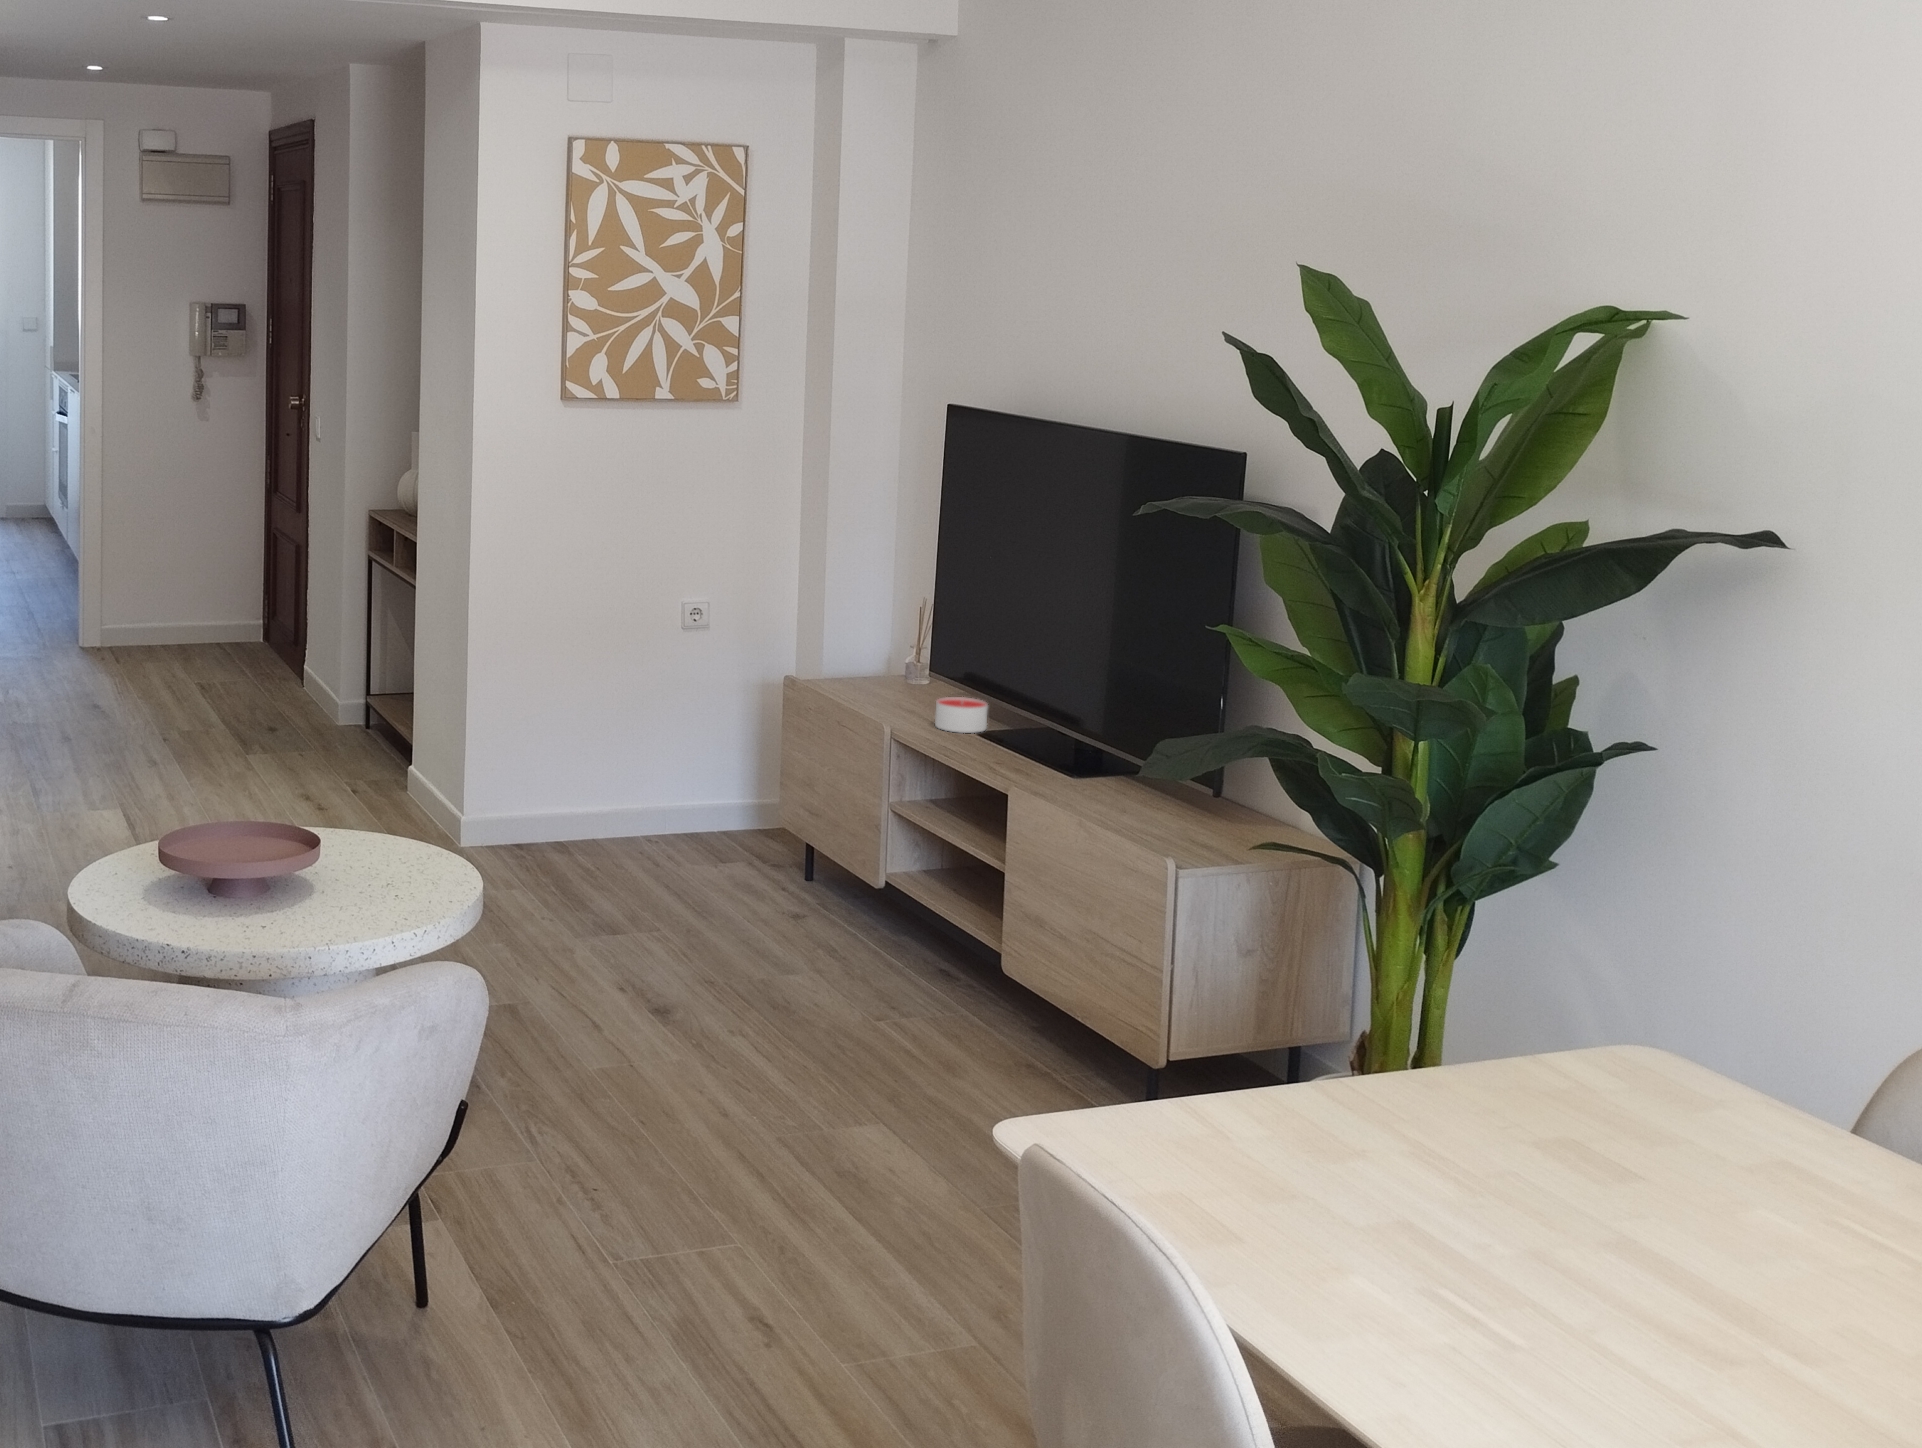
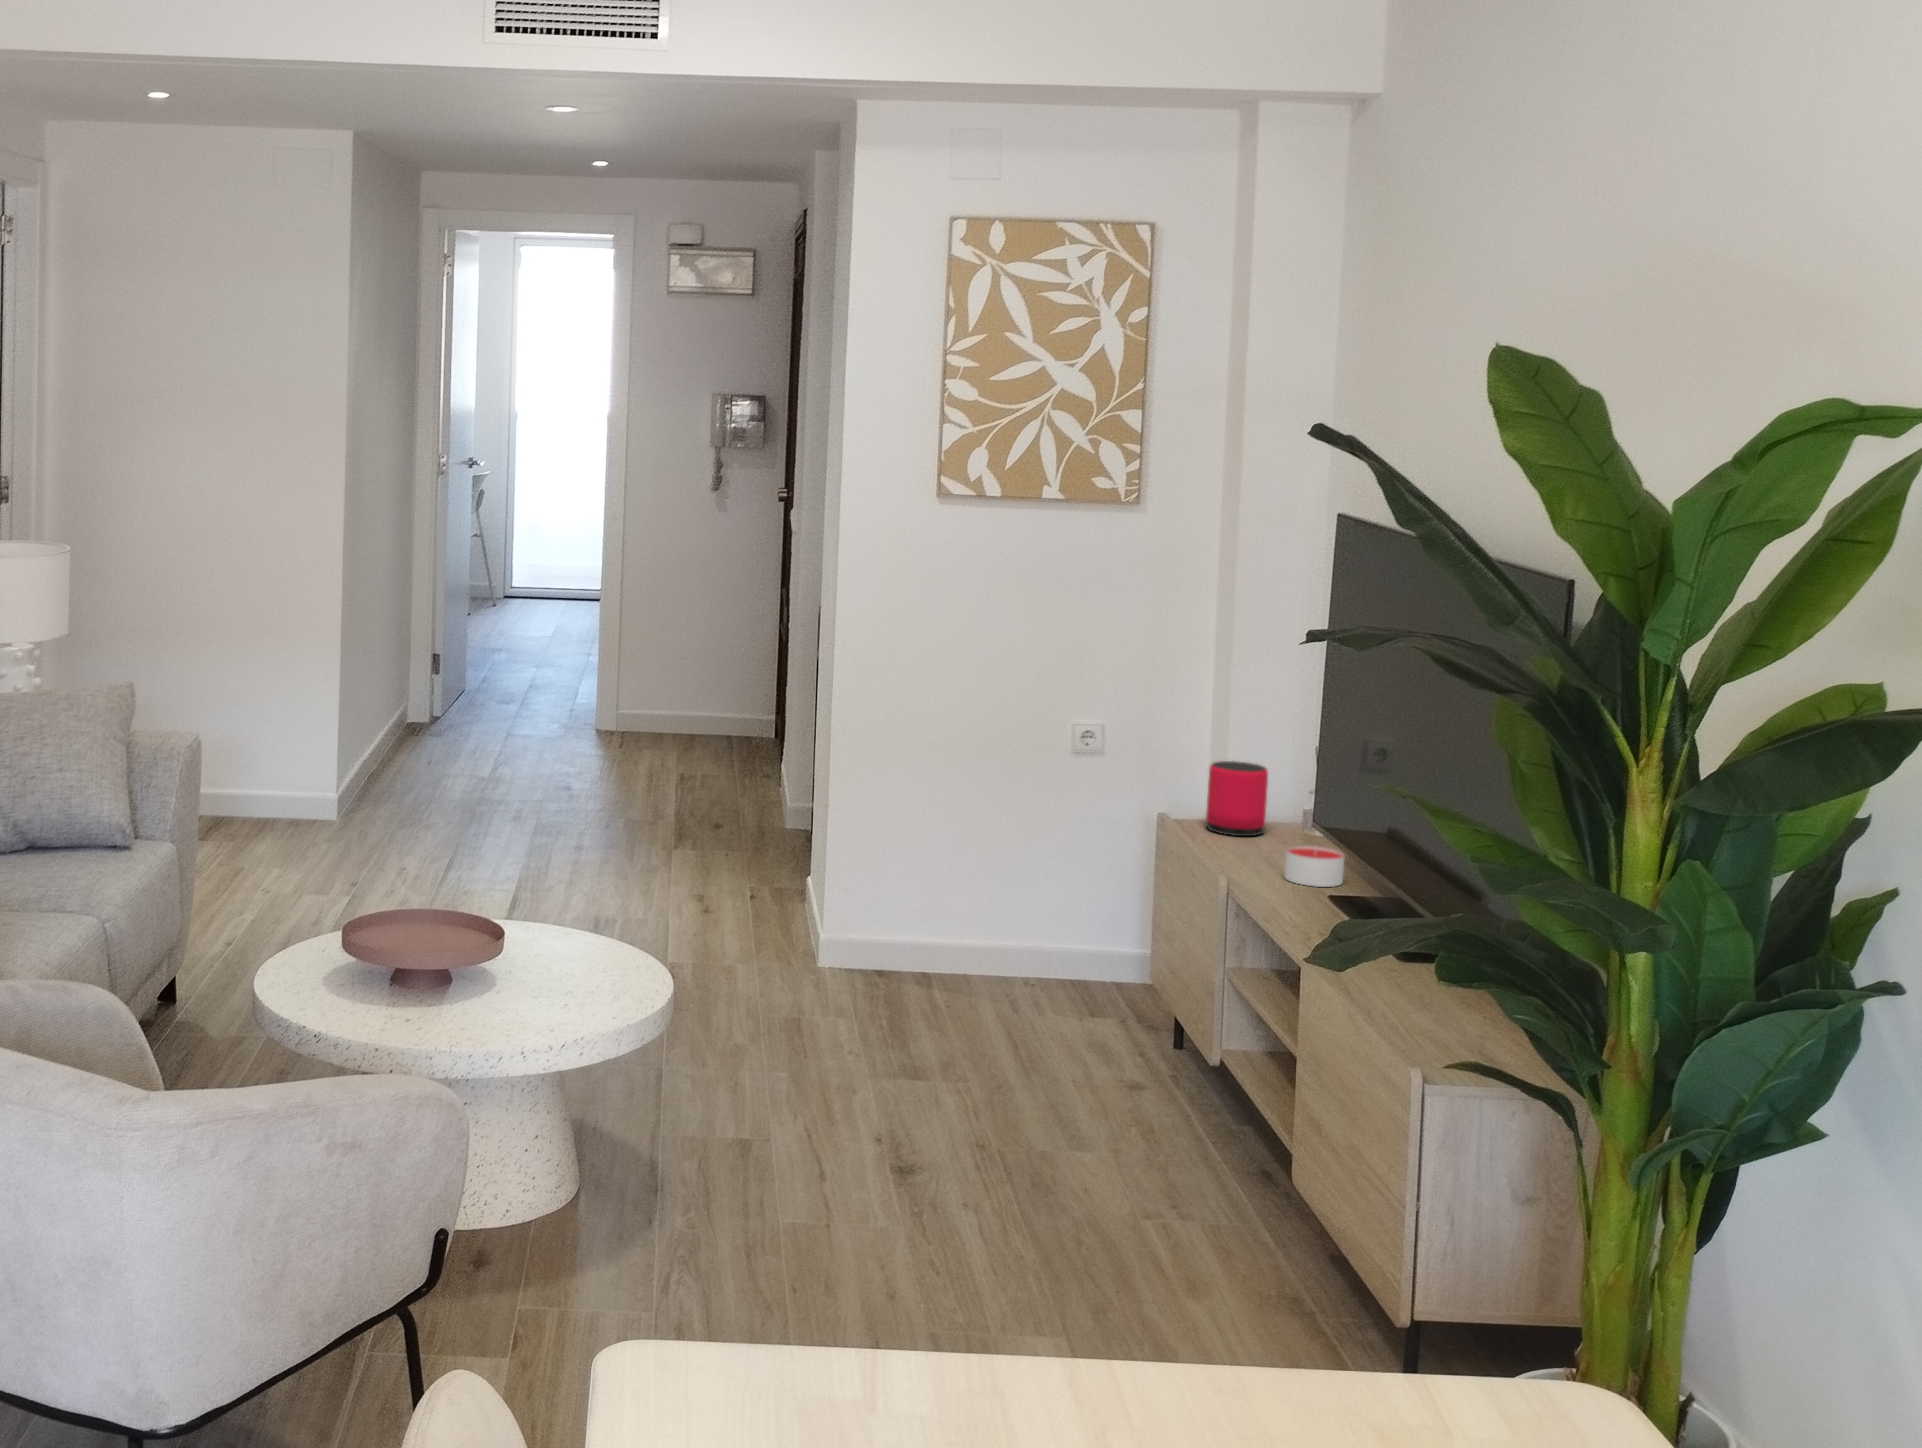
speaker: none [835,626,889,693] -> present [1206,761,1268,836]

